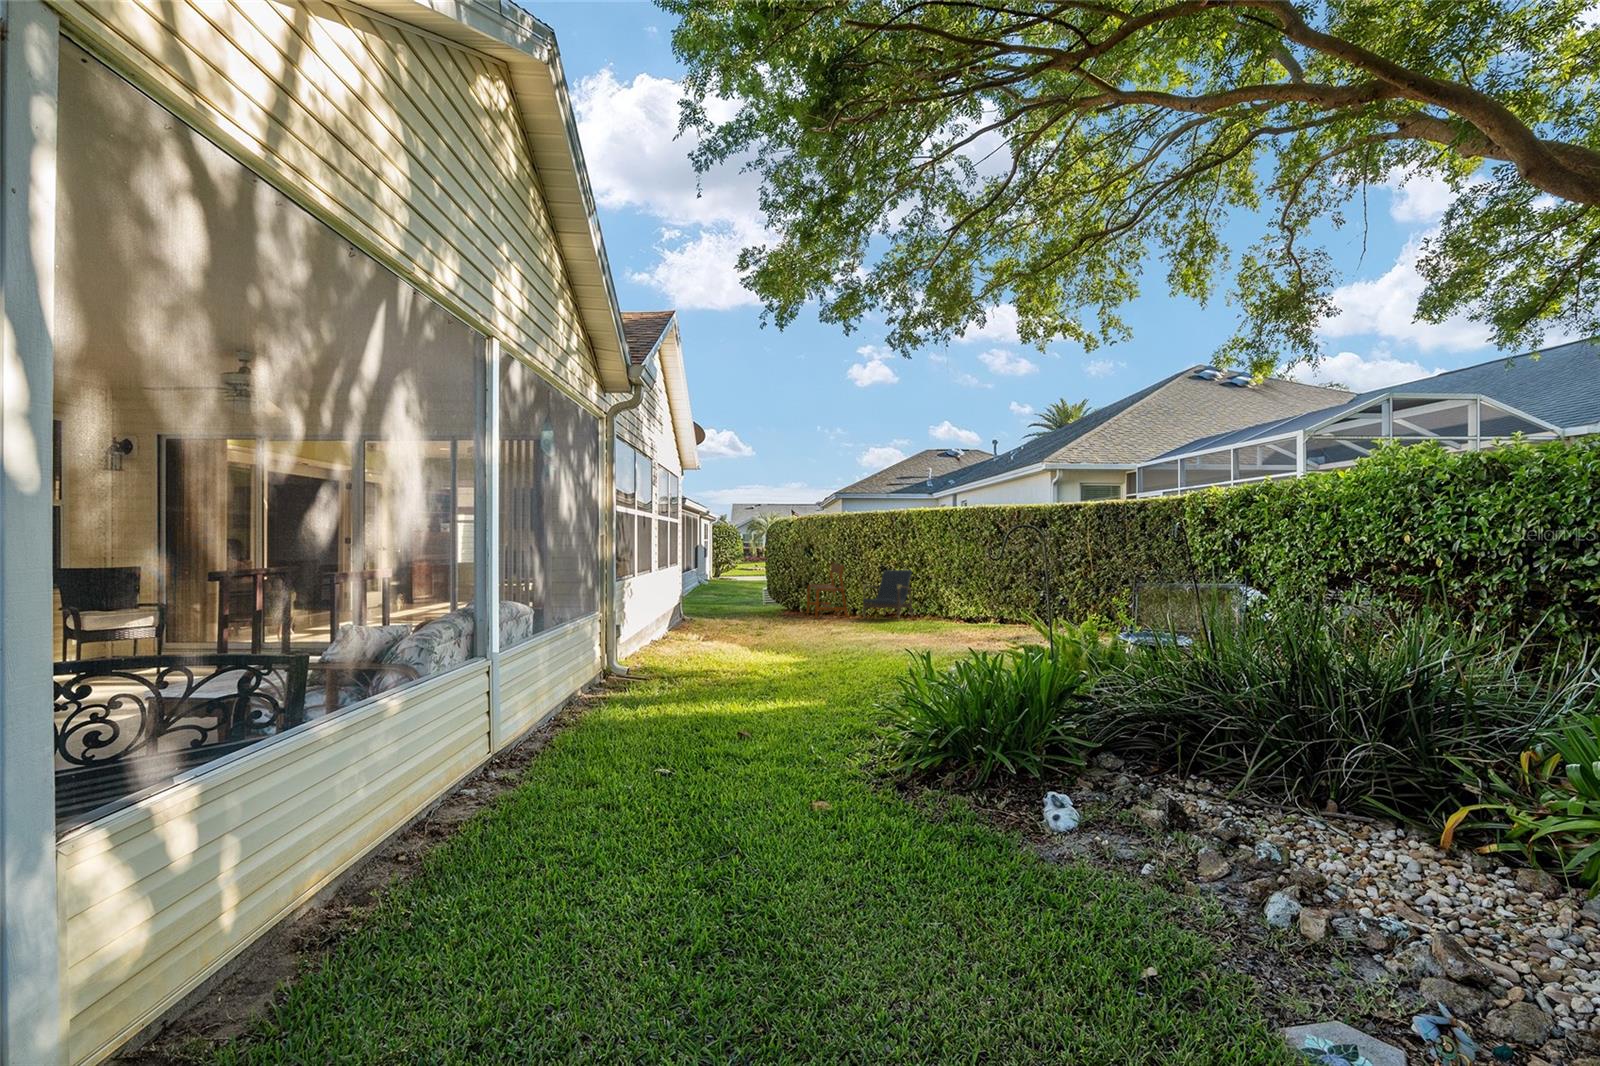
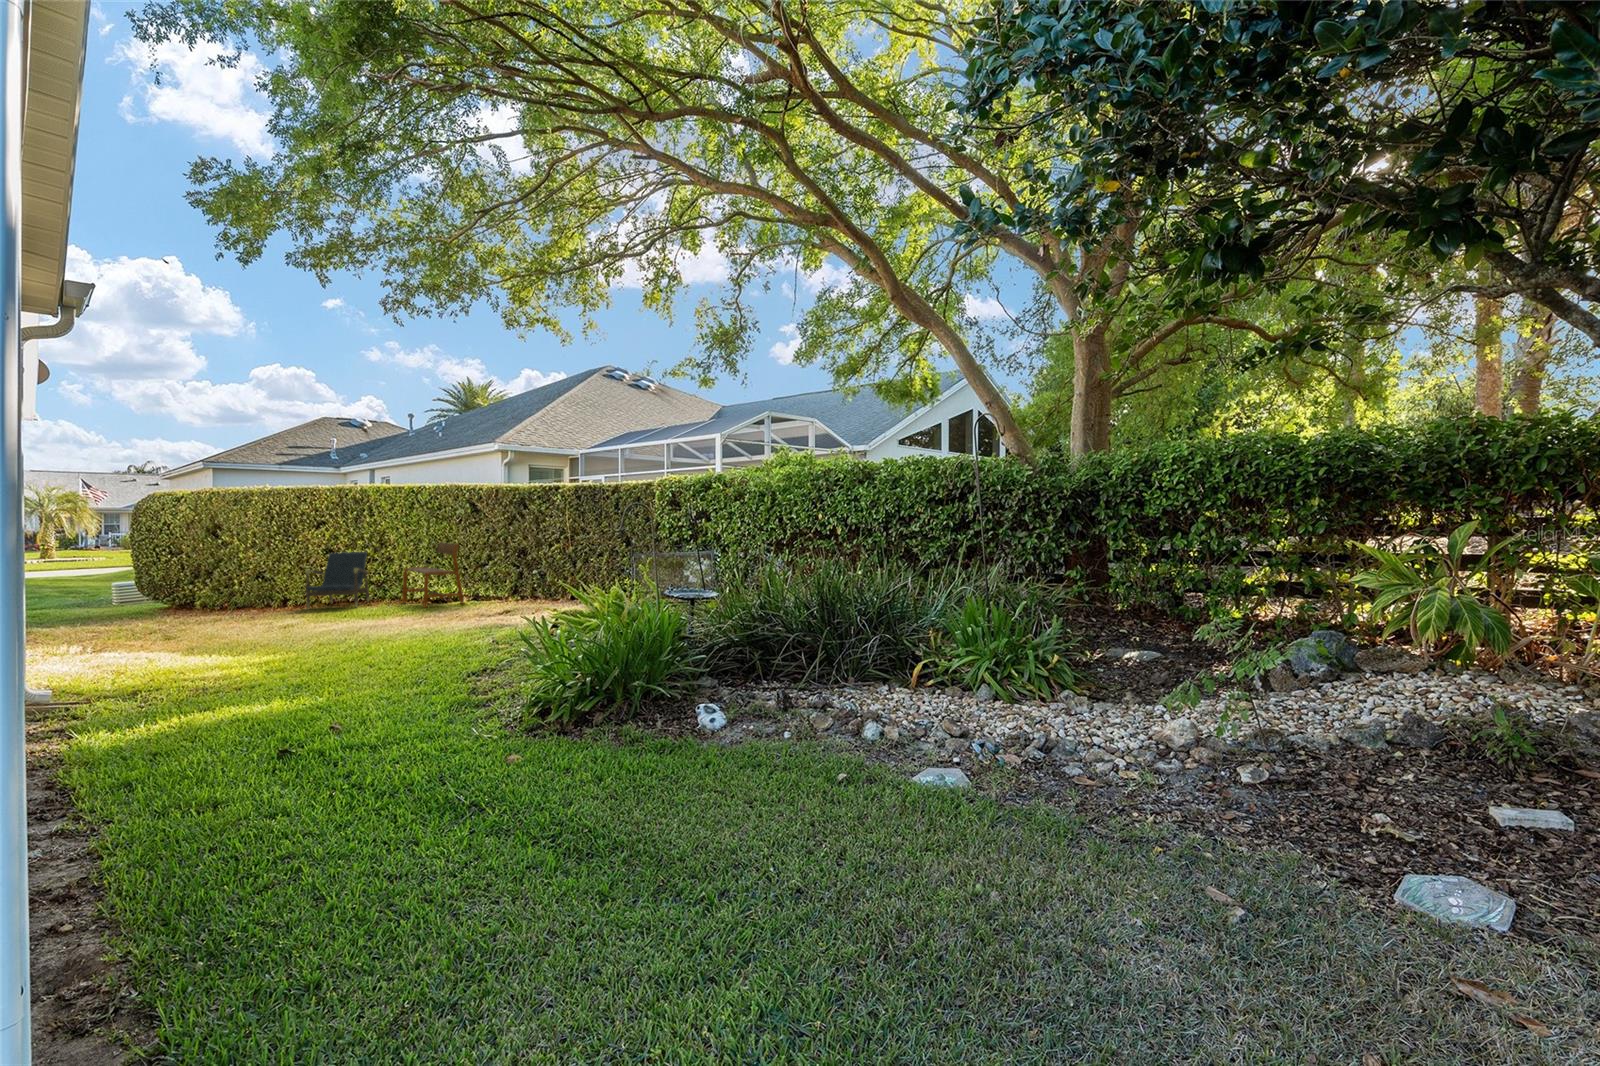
bench: present [807,563,848,619] -> present [402,543,464,608]

